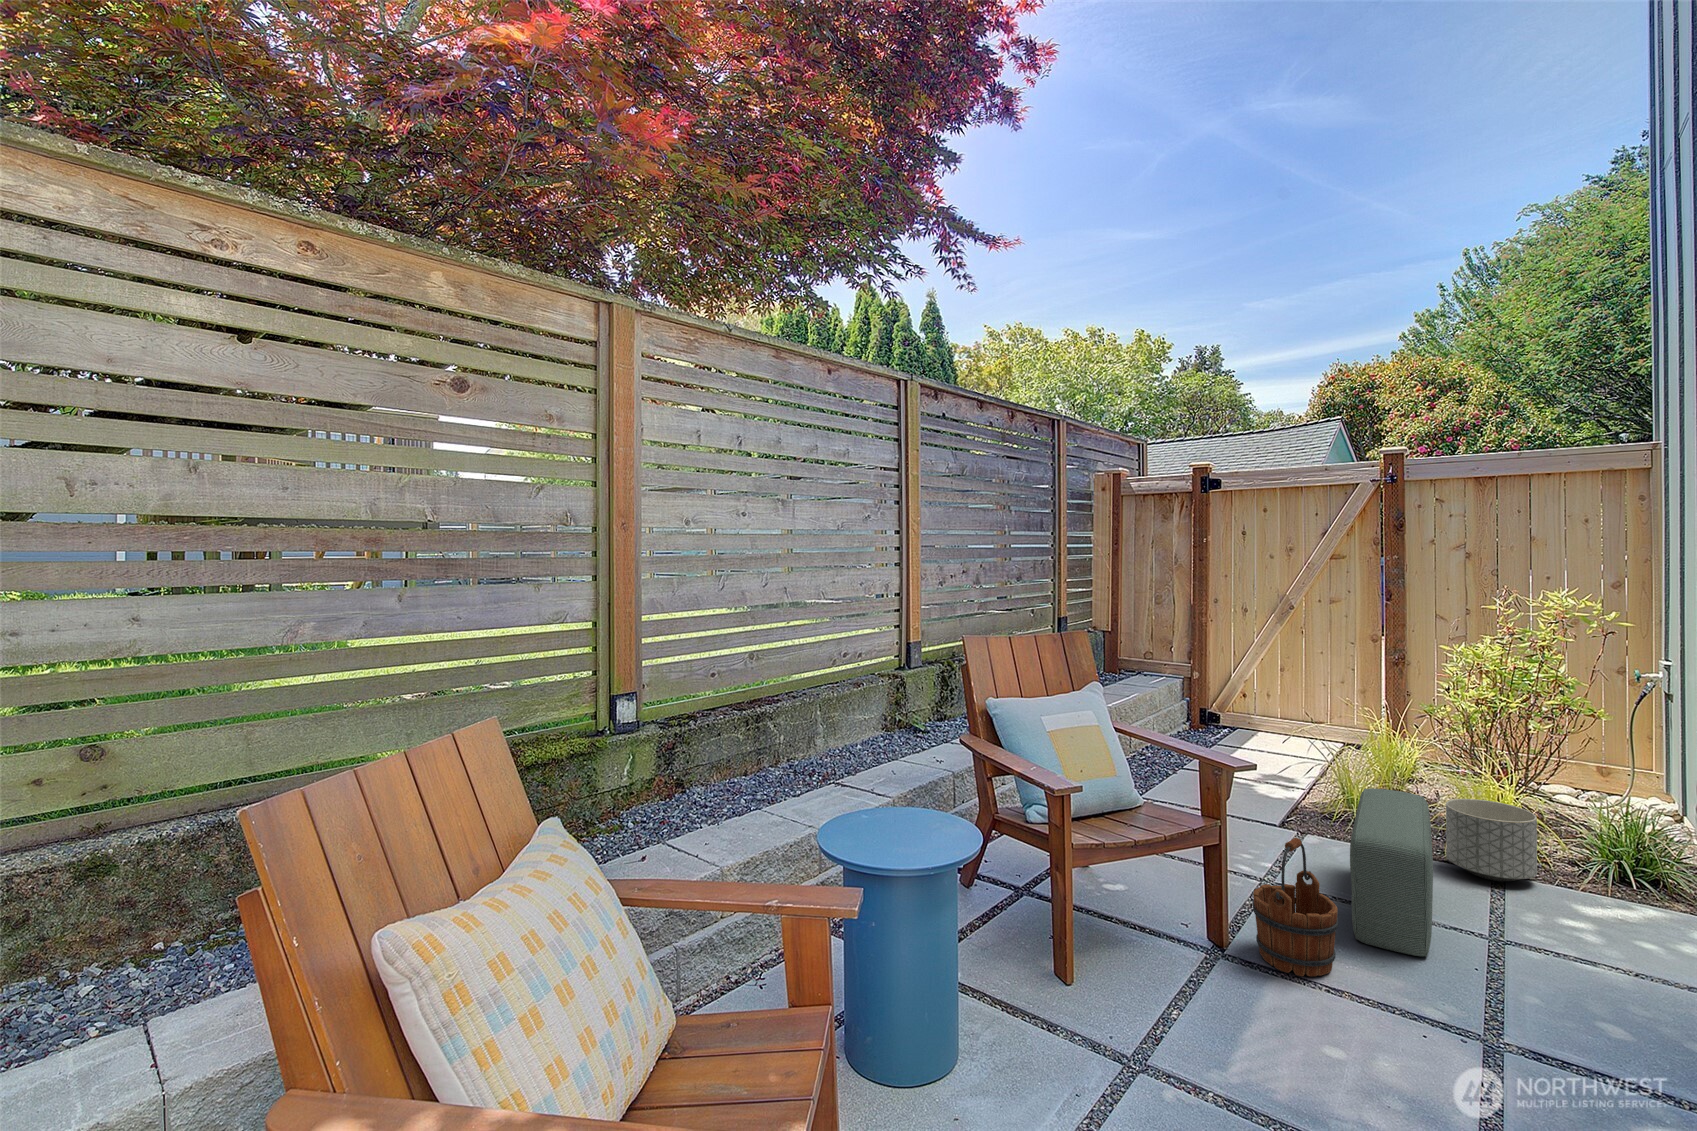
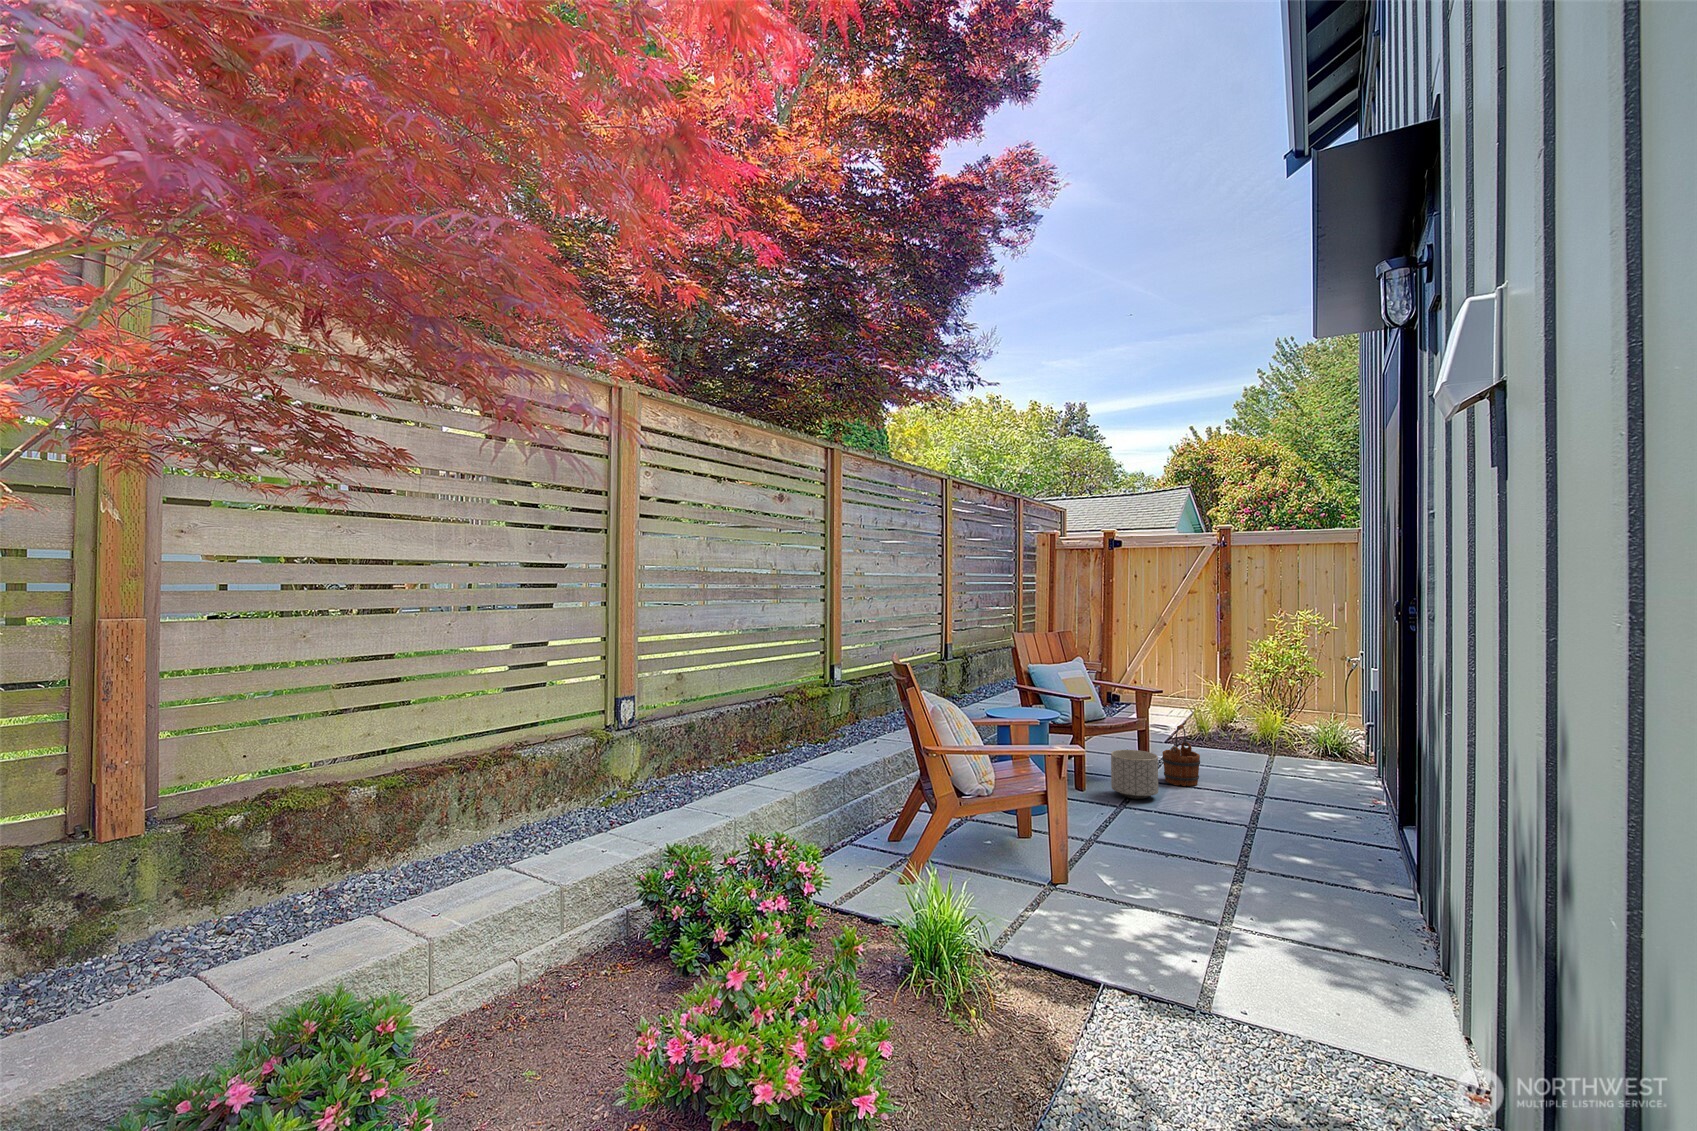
pouf: present [1350,789,1433,957] -> none [1204,712,1241,779]
planter: present [1446,799,1537,881] -> present [1111,750,1158,799]

